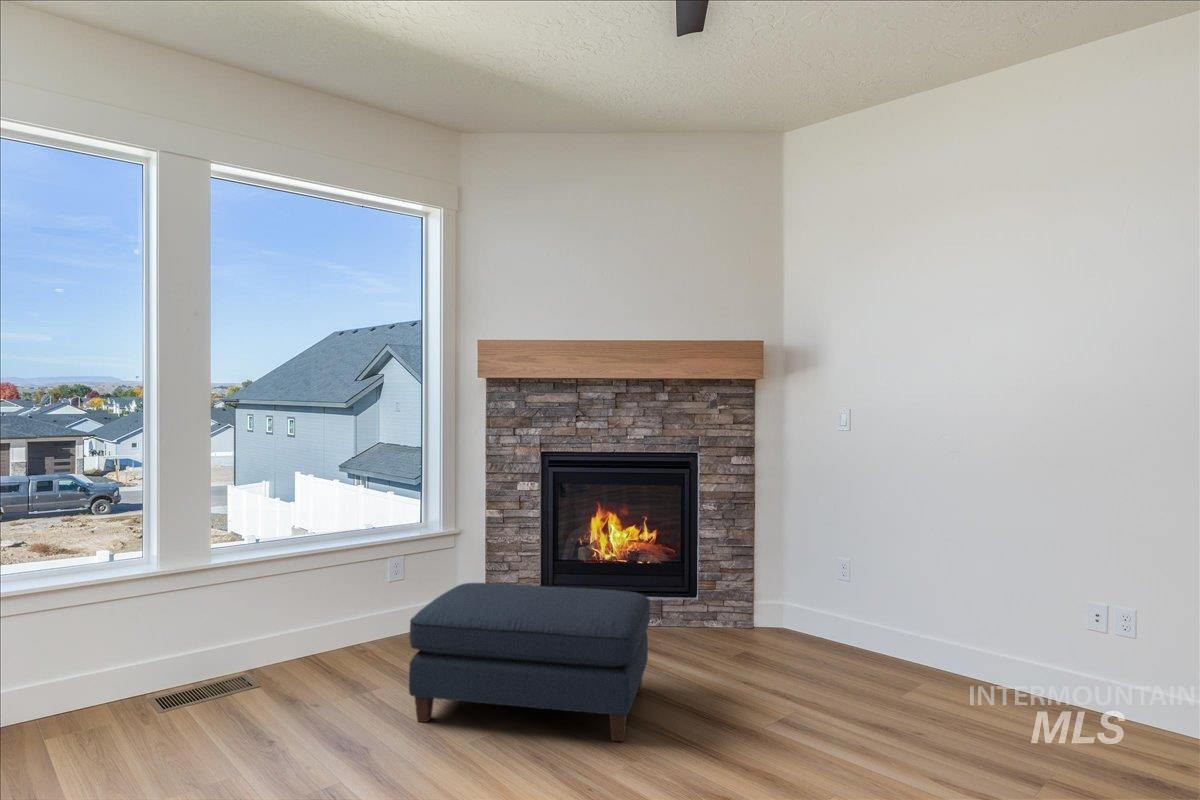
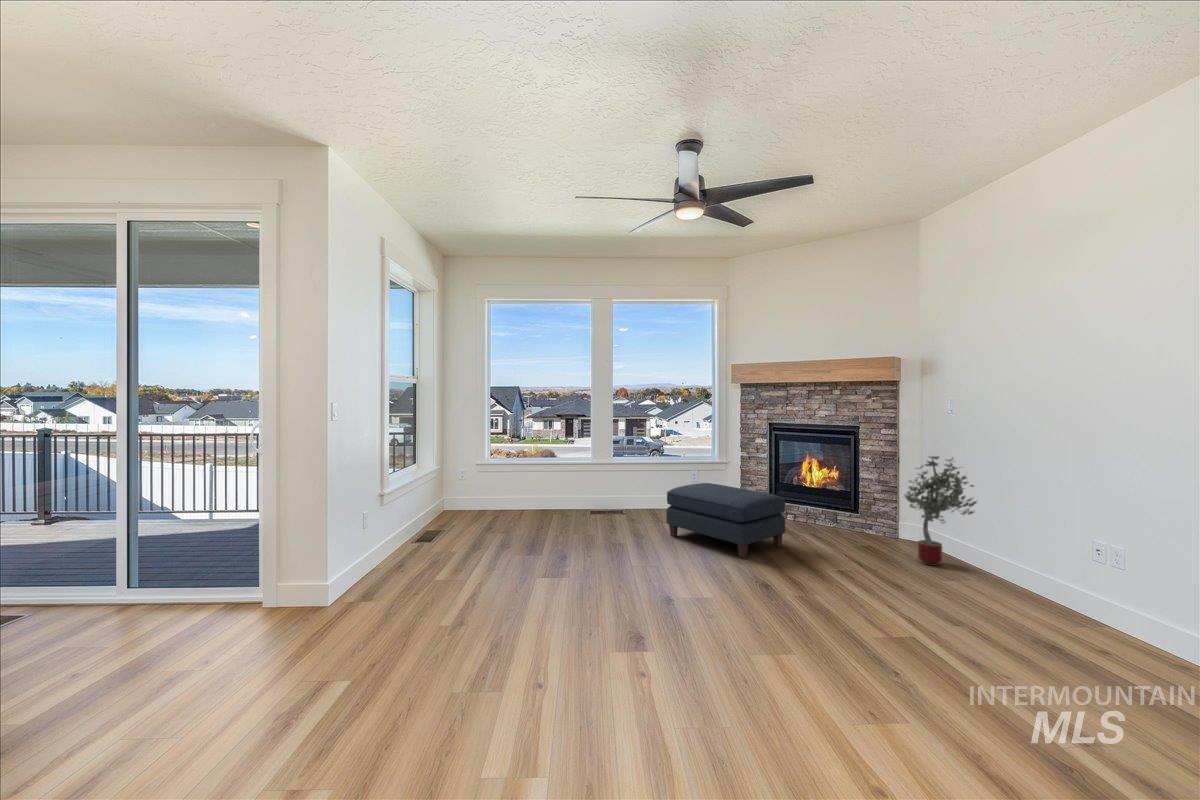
potted tree: none [789,496,923,669] -> present [905,456,977,566]

